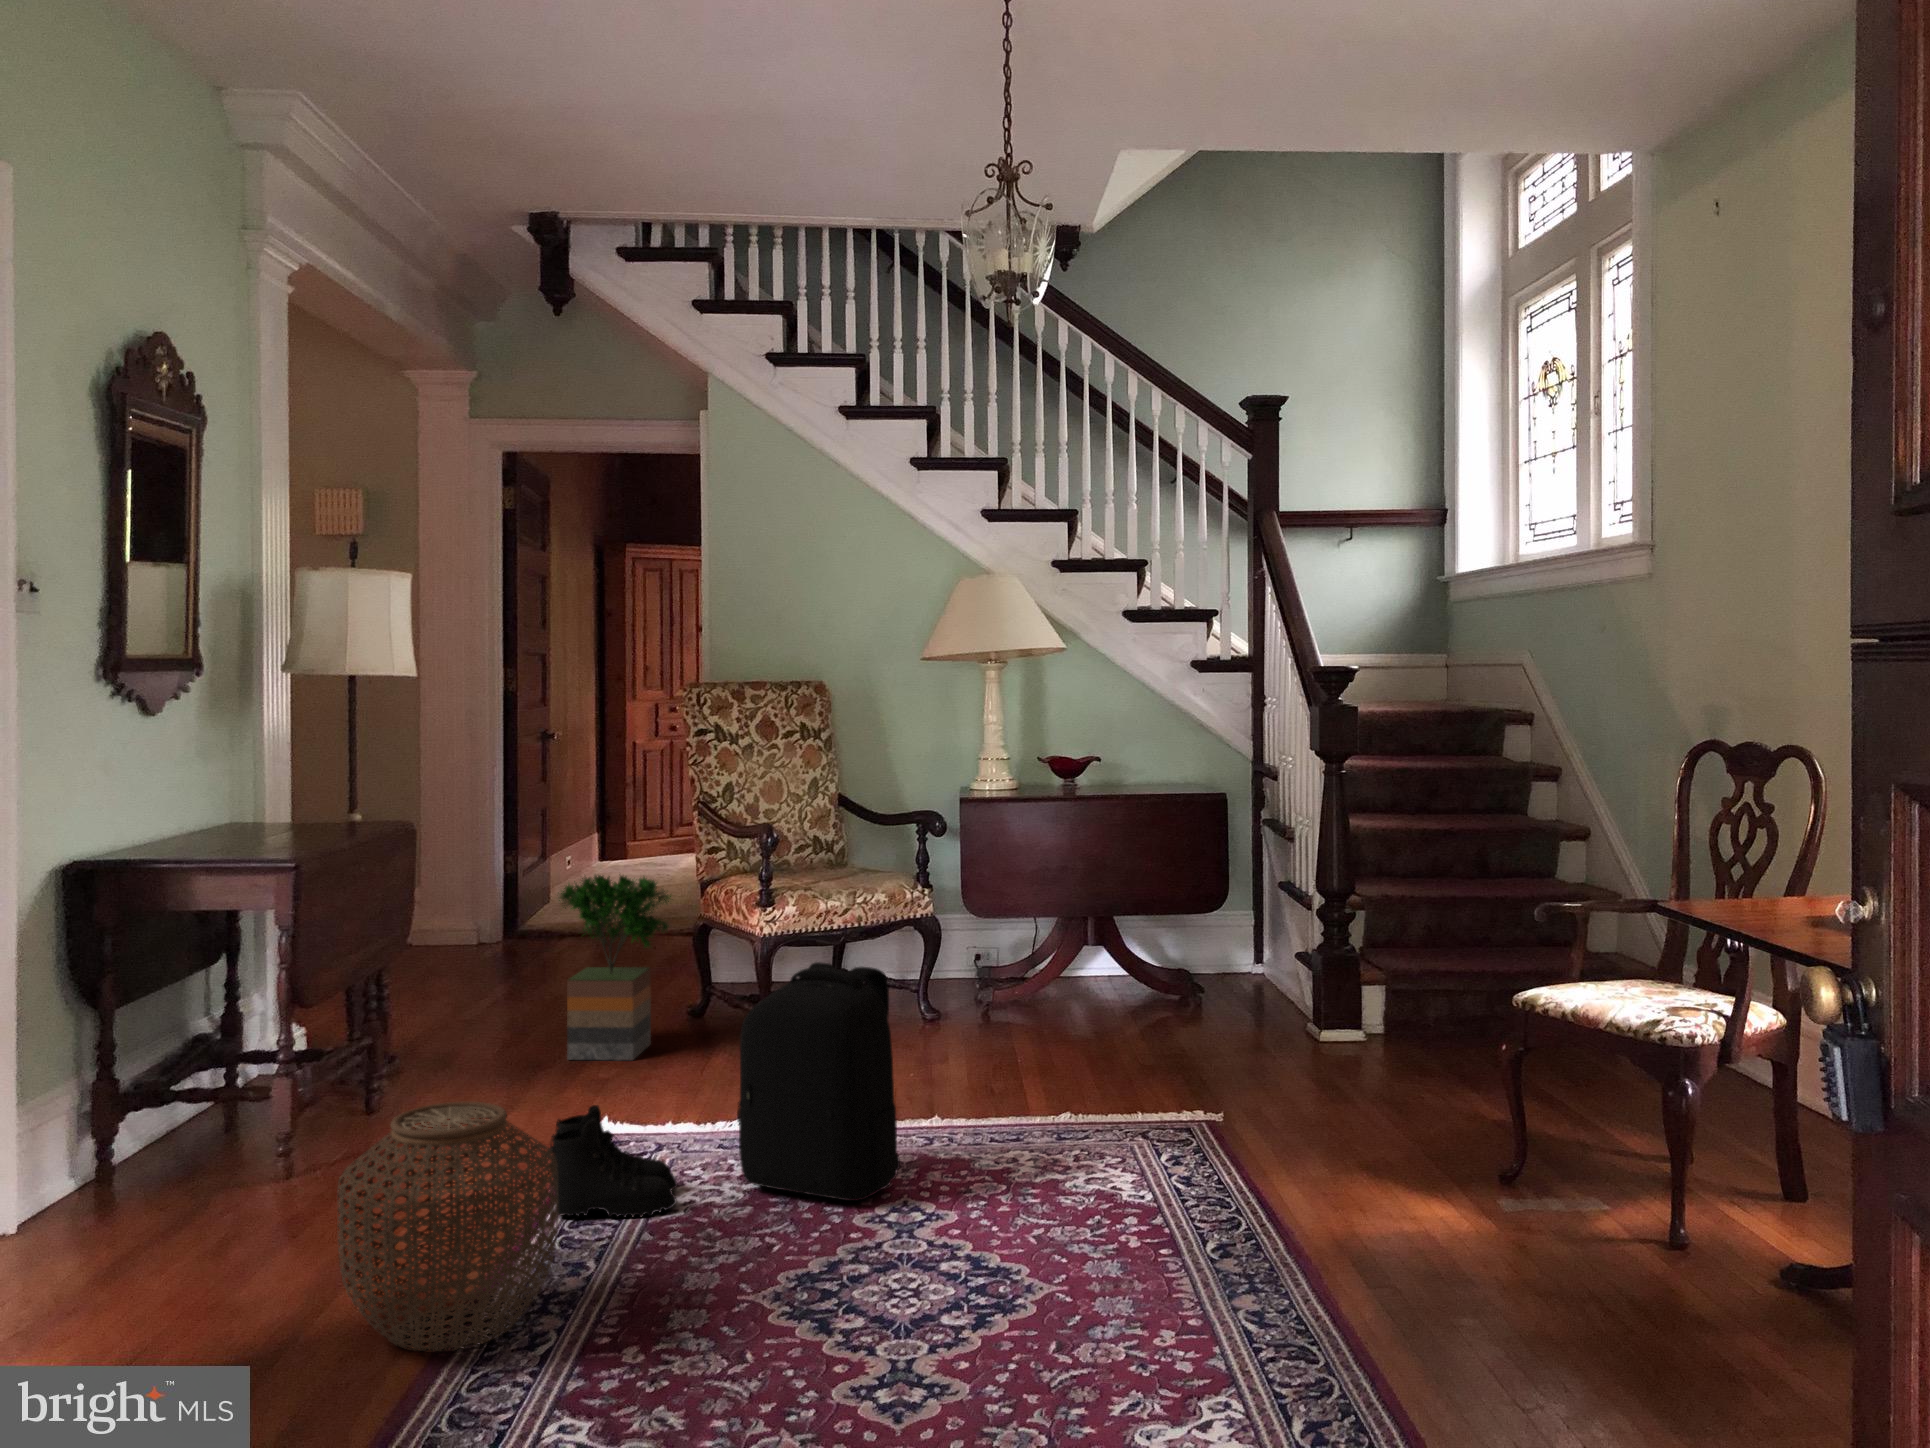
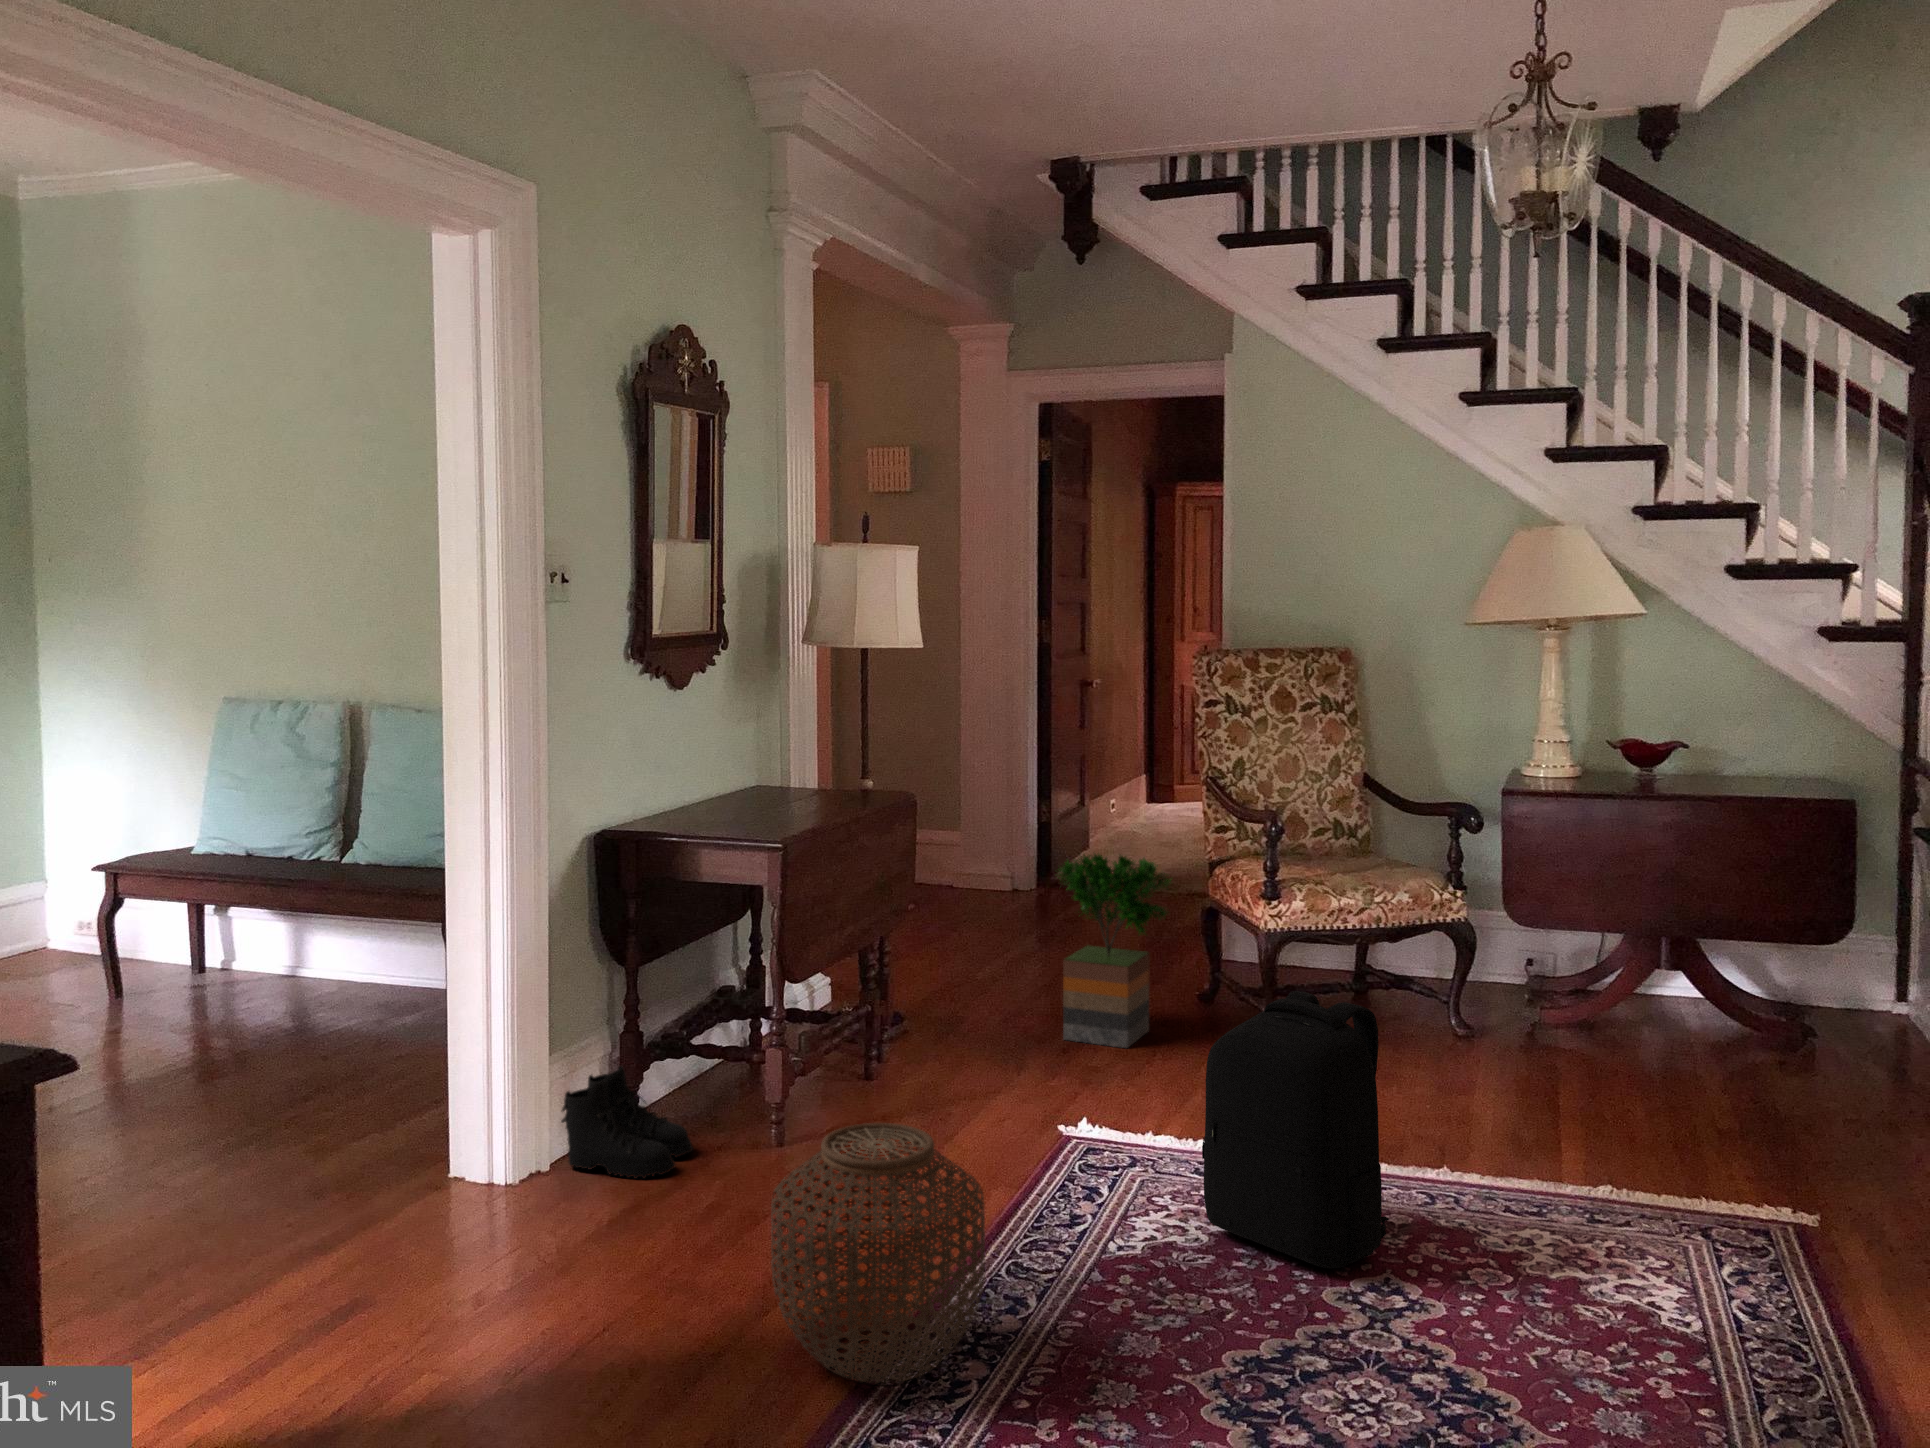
boots: present [546,1105,677,1218] -> present [561,1066,693,1179]

